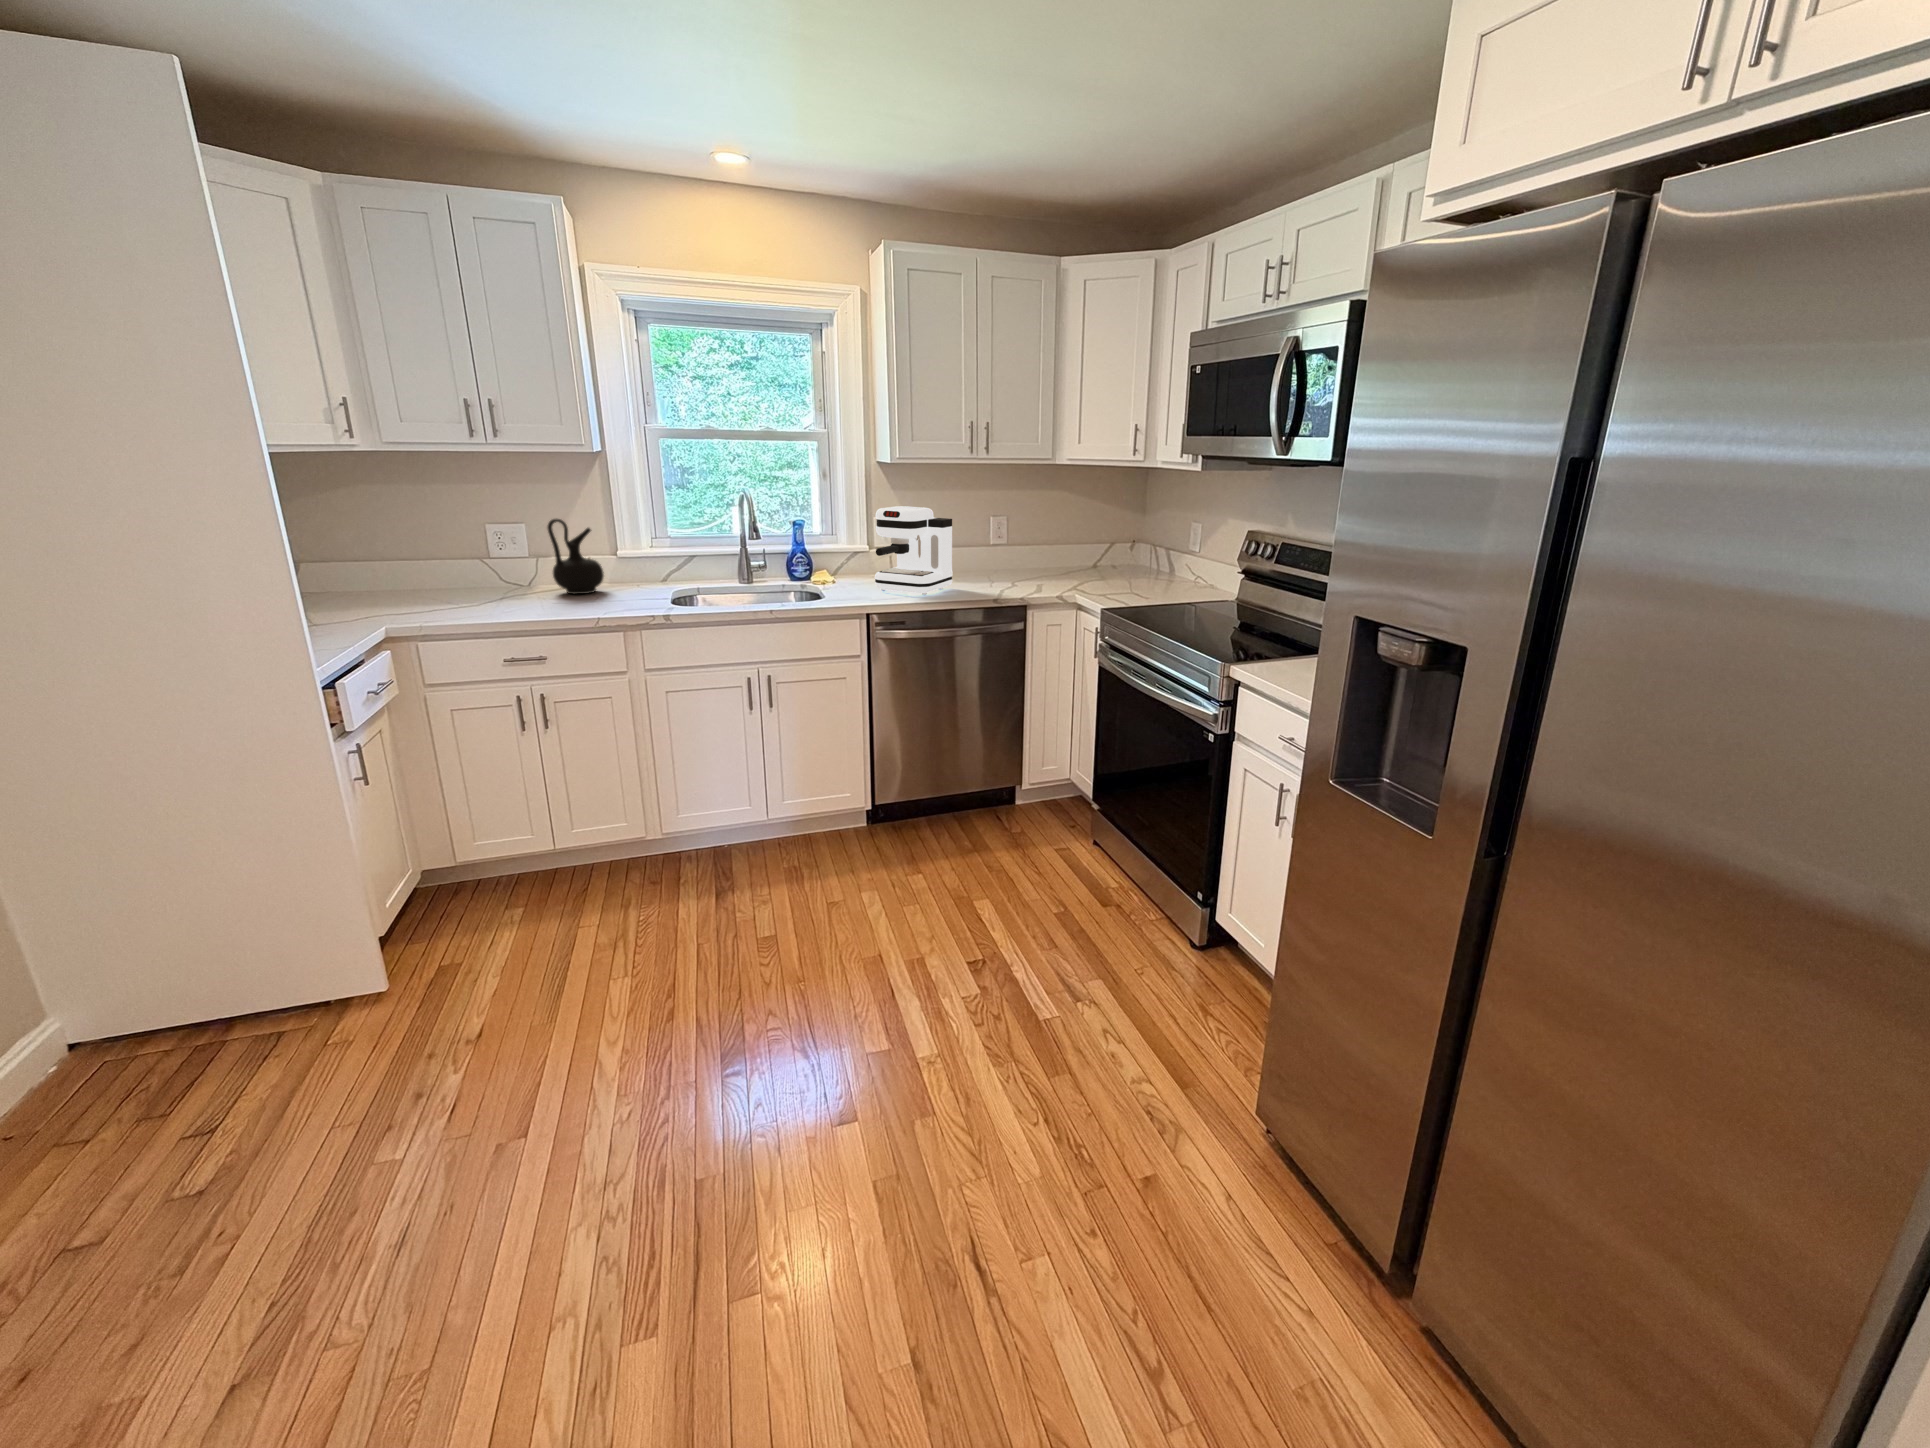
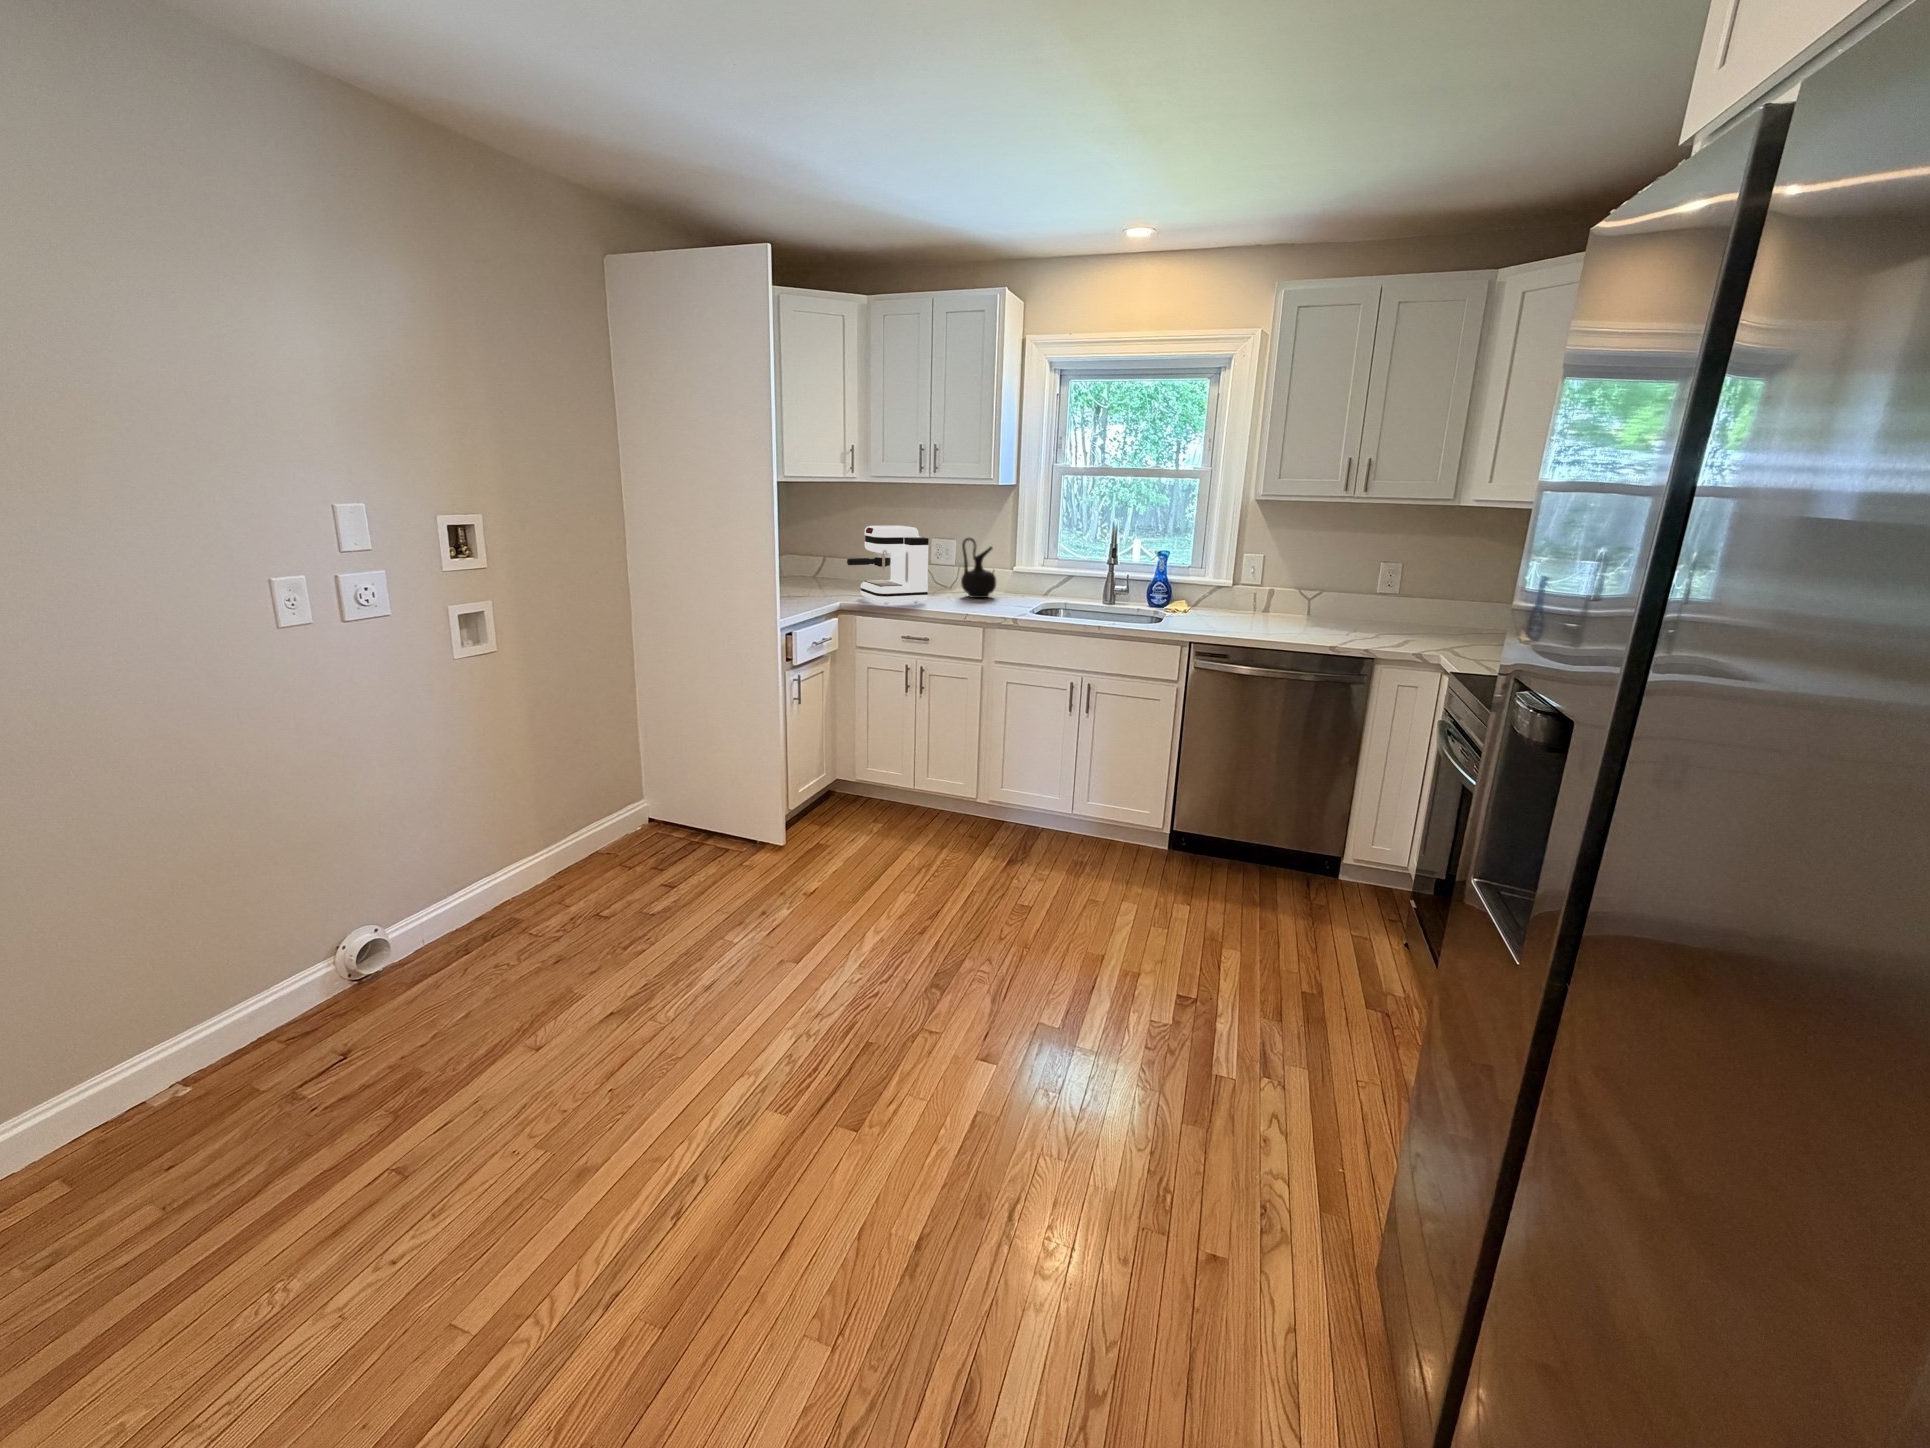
coffee maker: present [875,506,952,595] -> present [847,526,929,604]

